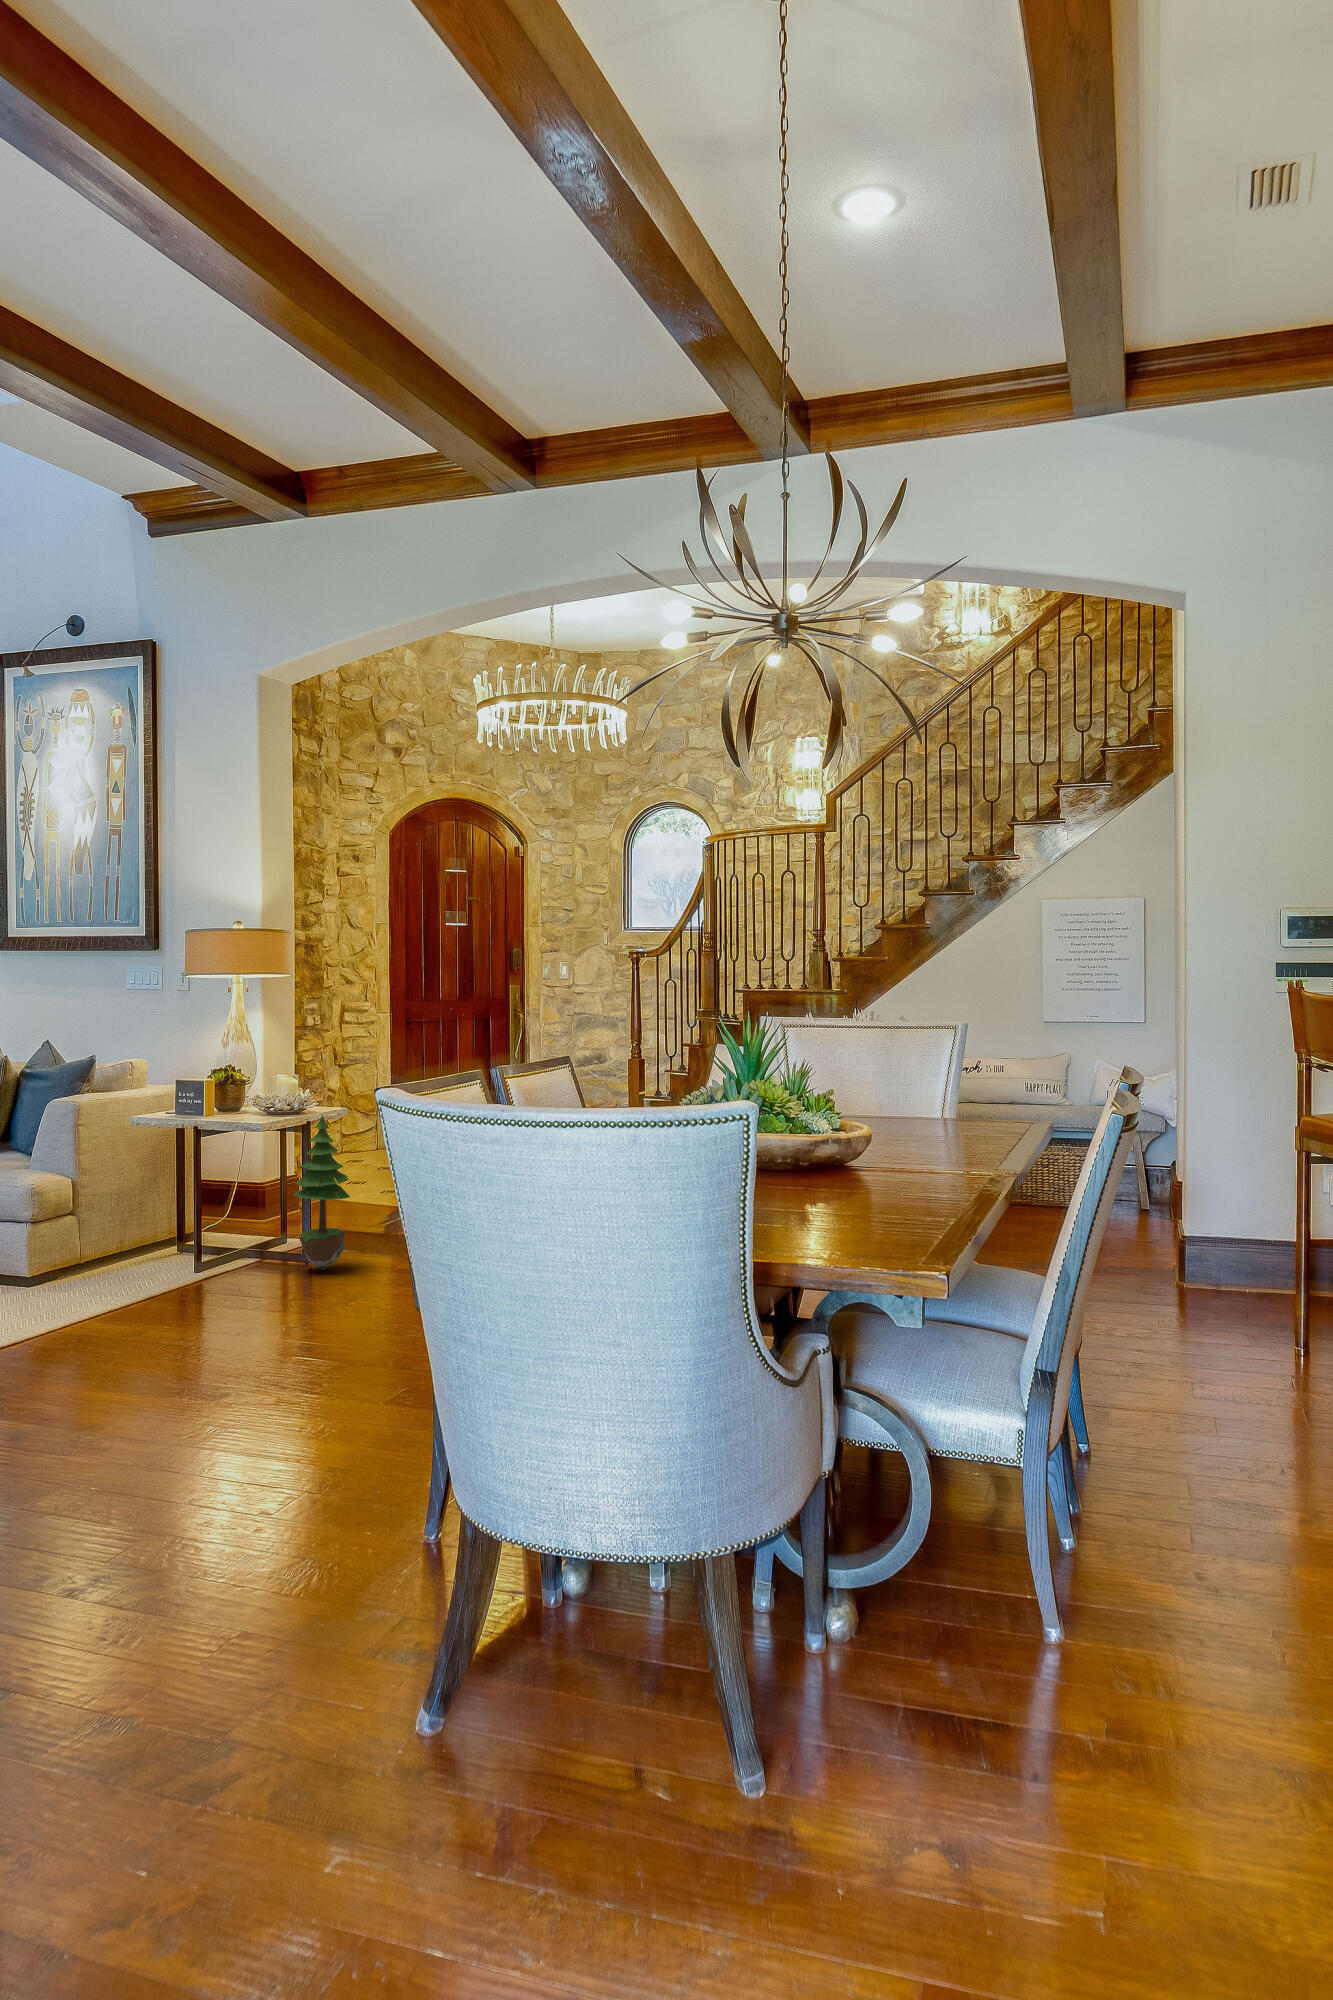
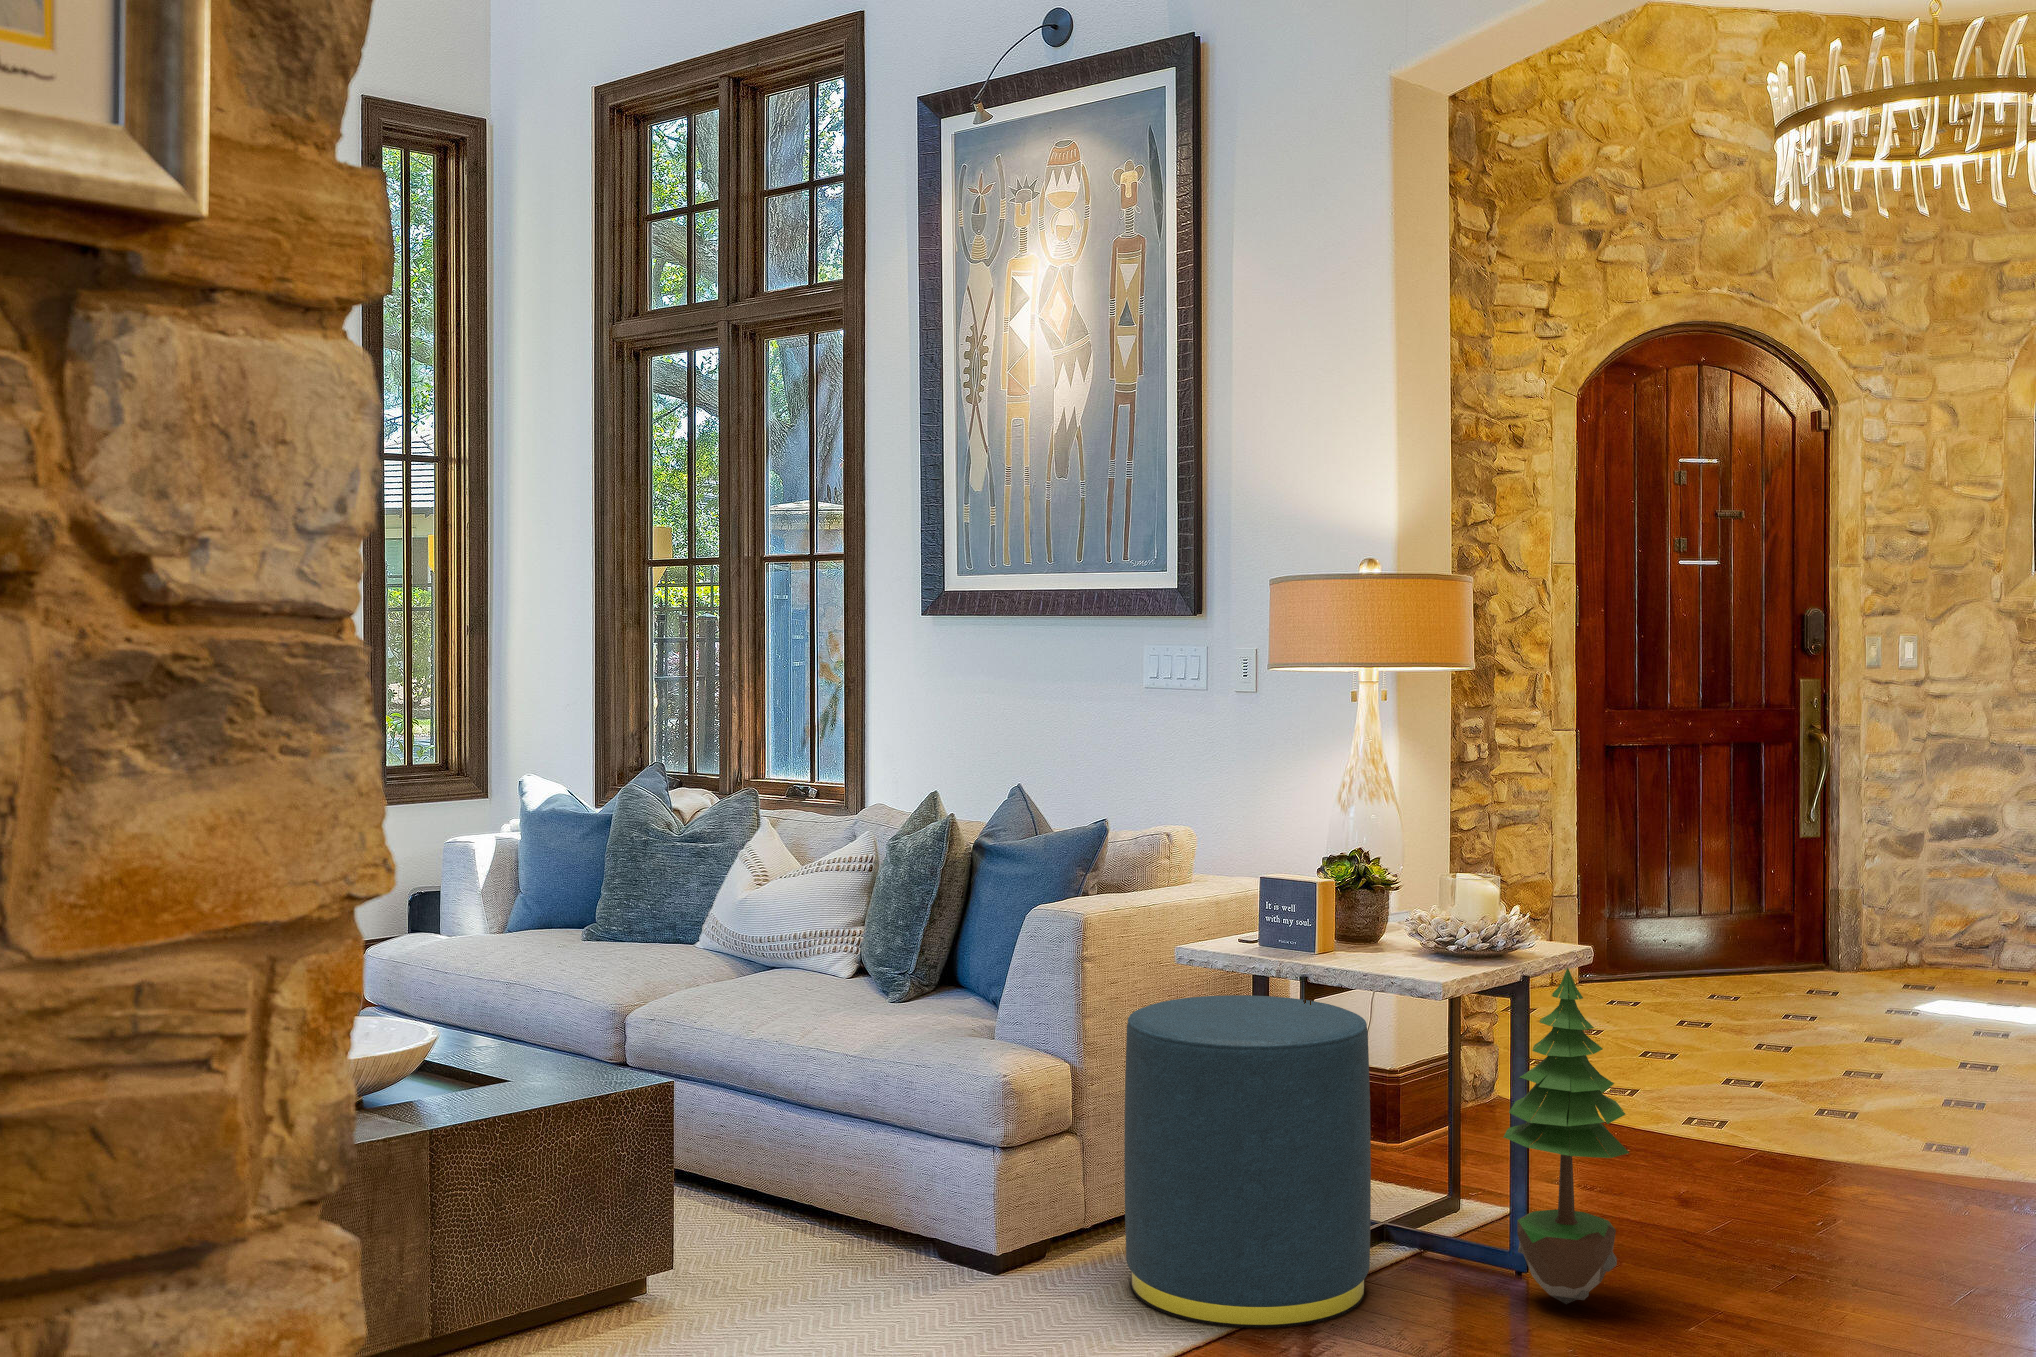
ottoman: none [101,1140,229,1295] -> present [1125,995,1371,1328]

